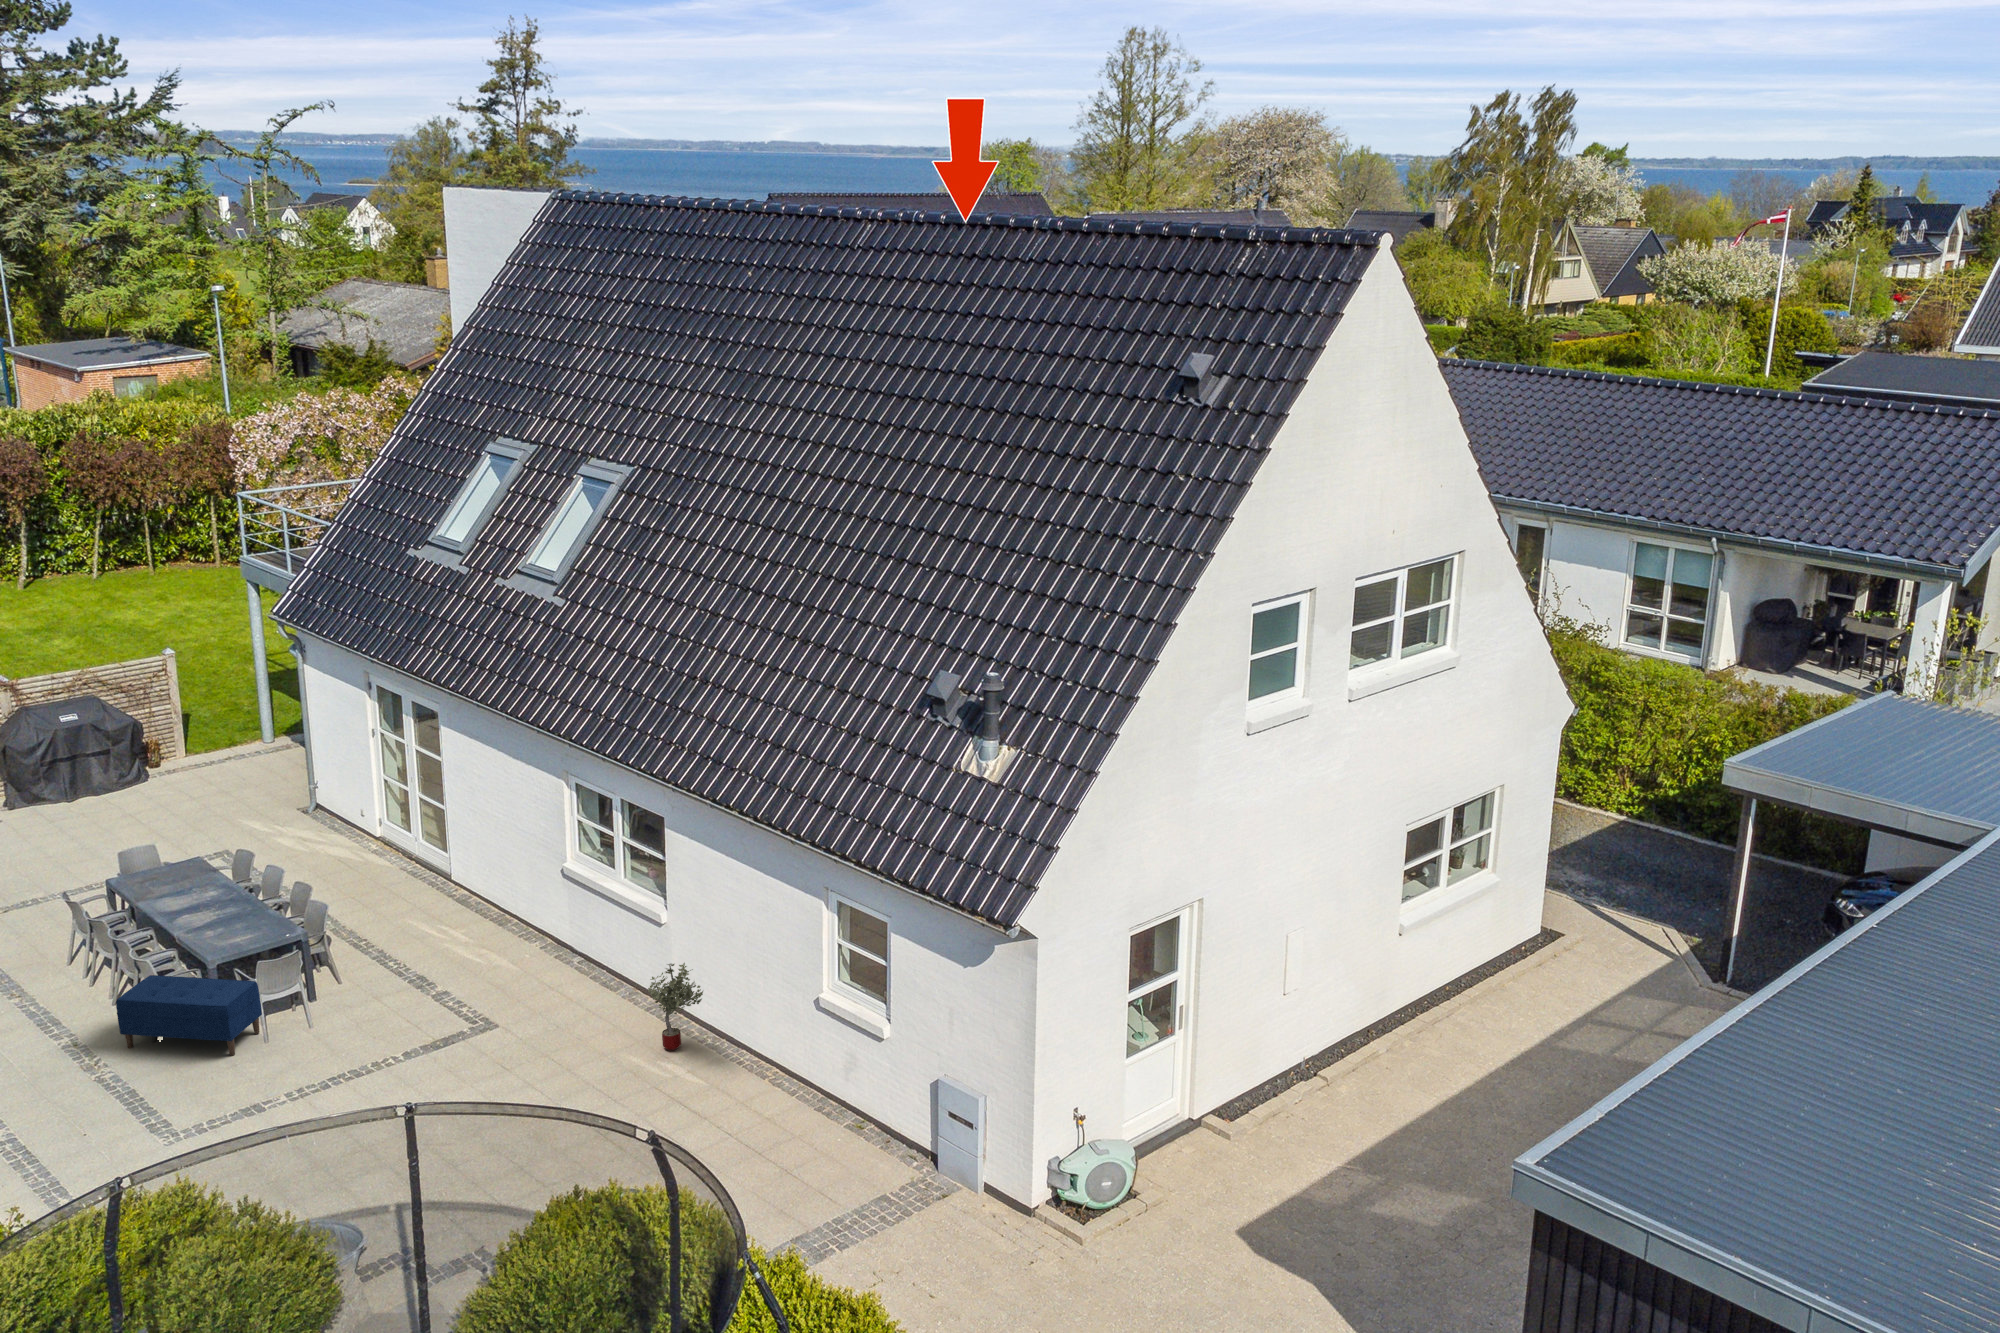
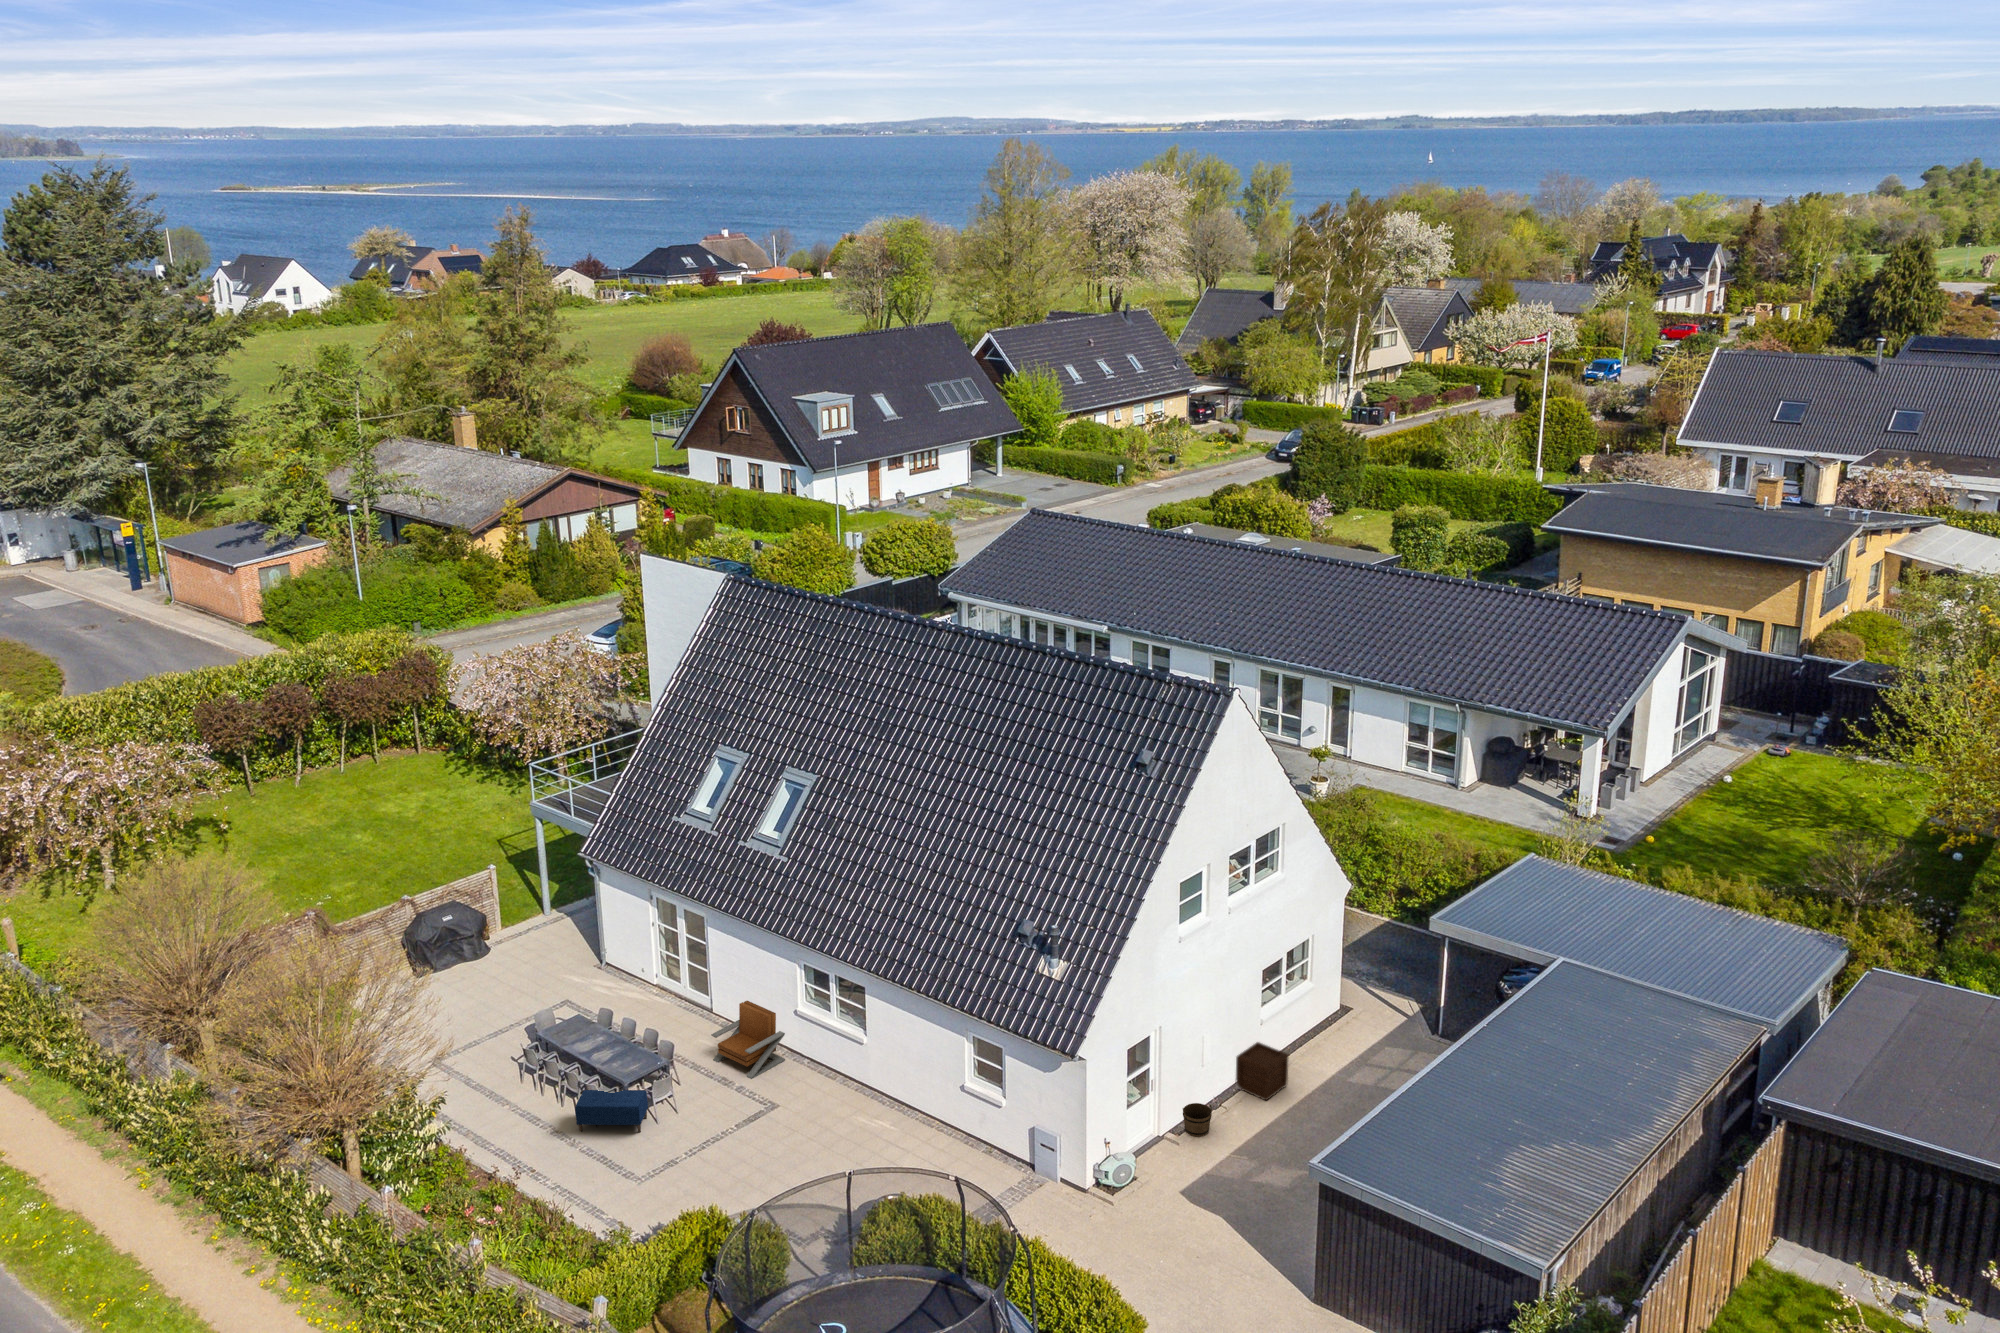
lounge chair: none [422,852,549,984] -> present [711,1001,785,1079]
potted tree: present [648,963,703,1051] -> none [859,1067,892,1114]
wooden crate: none [1348,965,1452,1073] -> present [1235,1042,1289,1100]
bucket: none [1242,1064,1300,1127] -> present [1183,1103,1212,1137]

